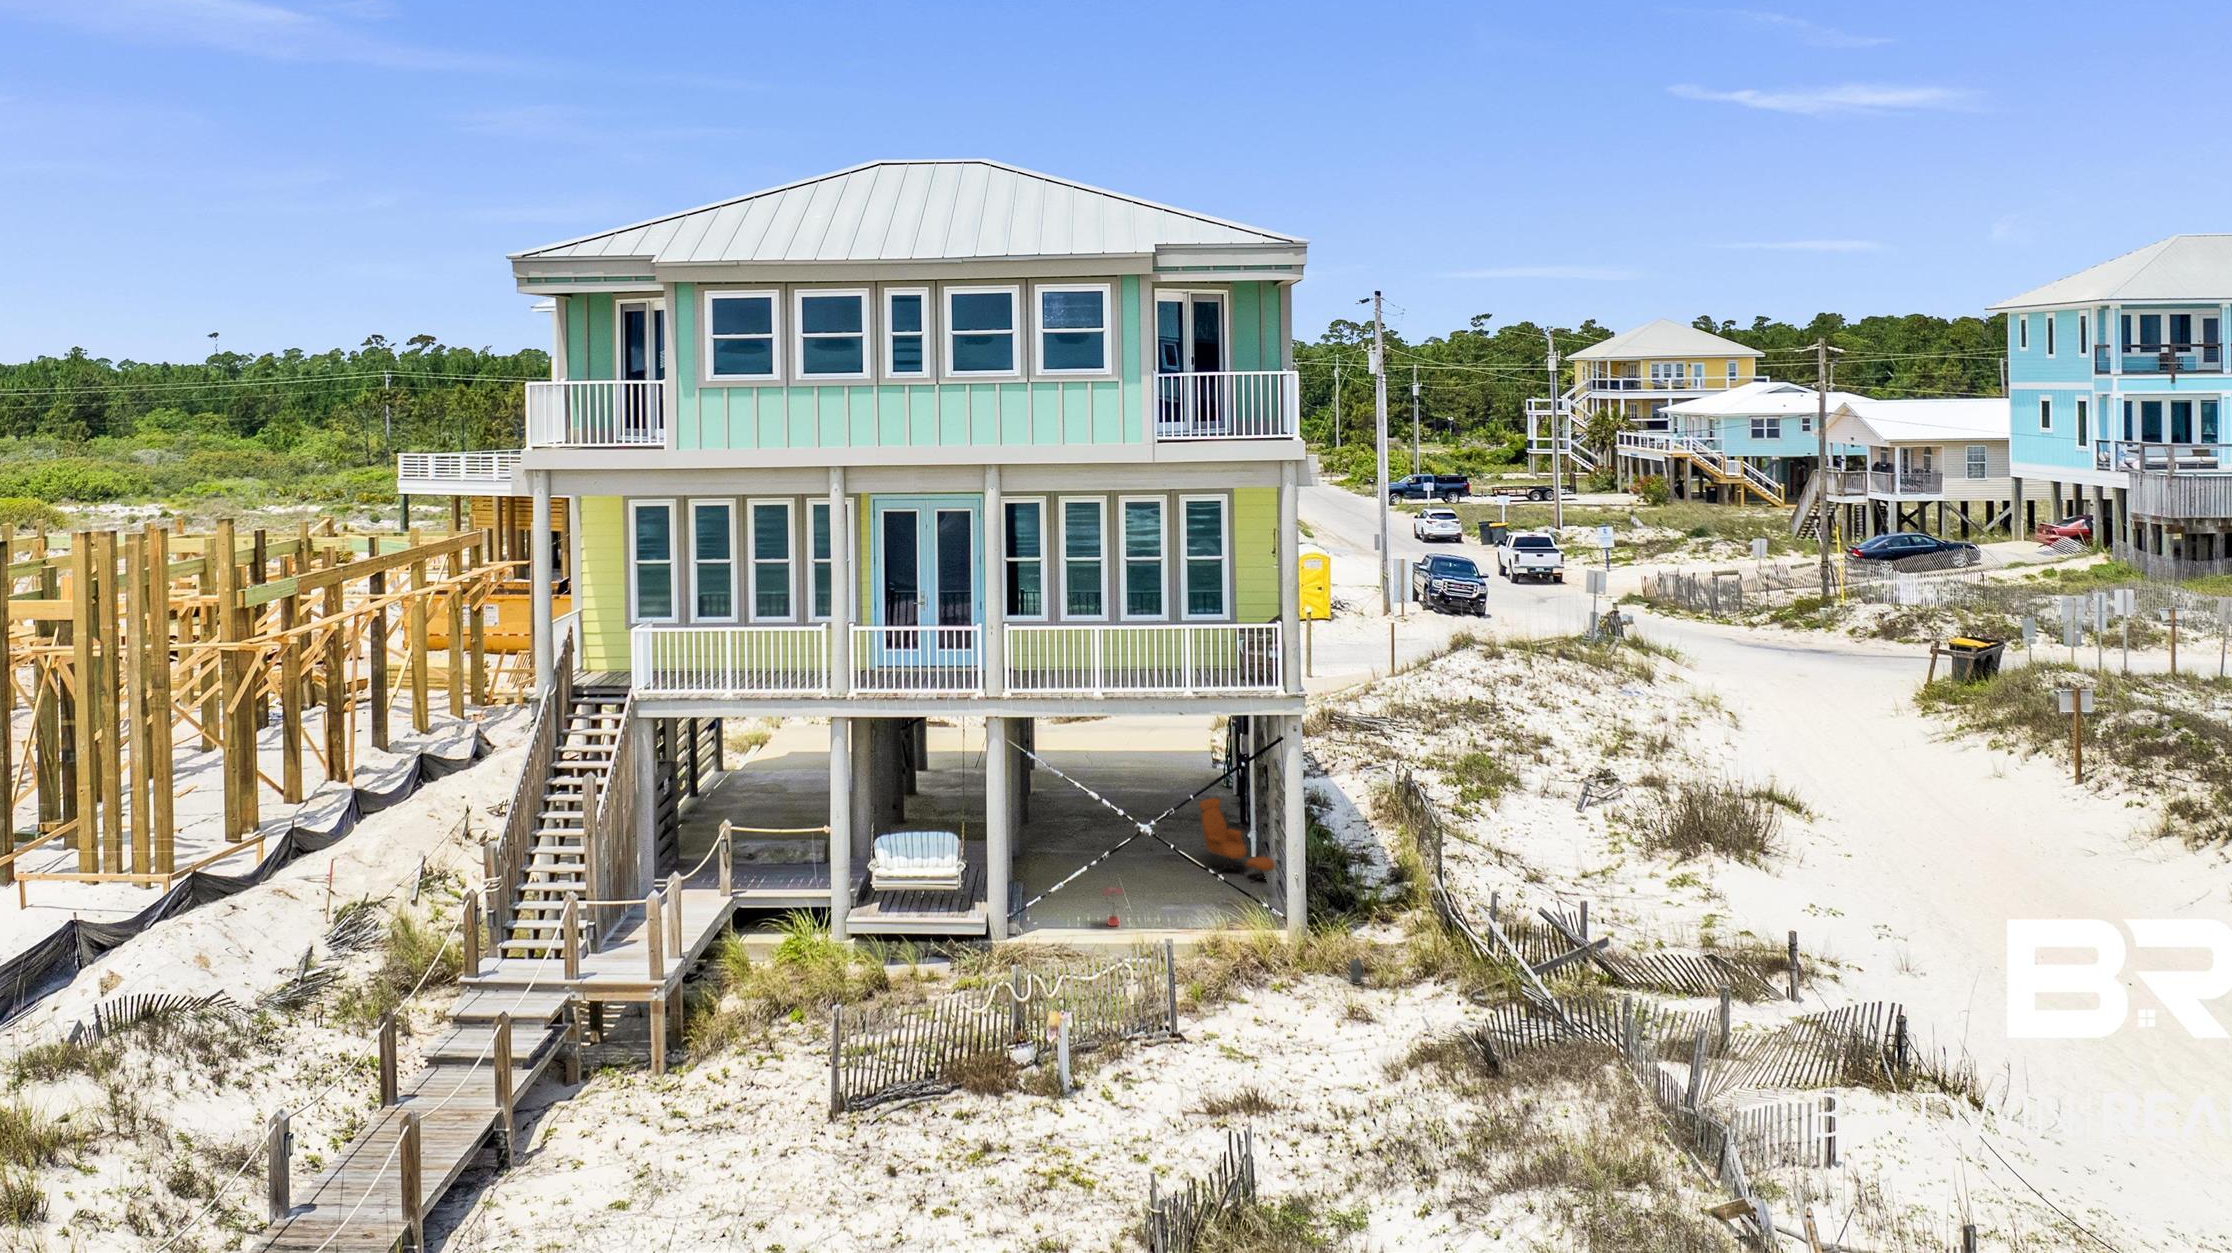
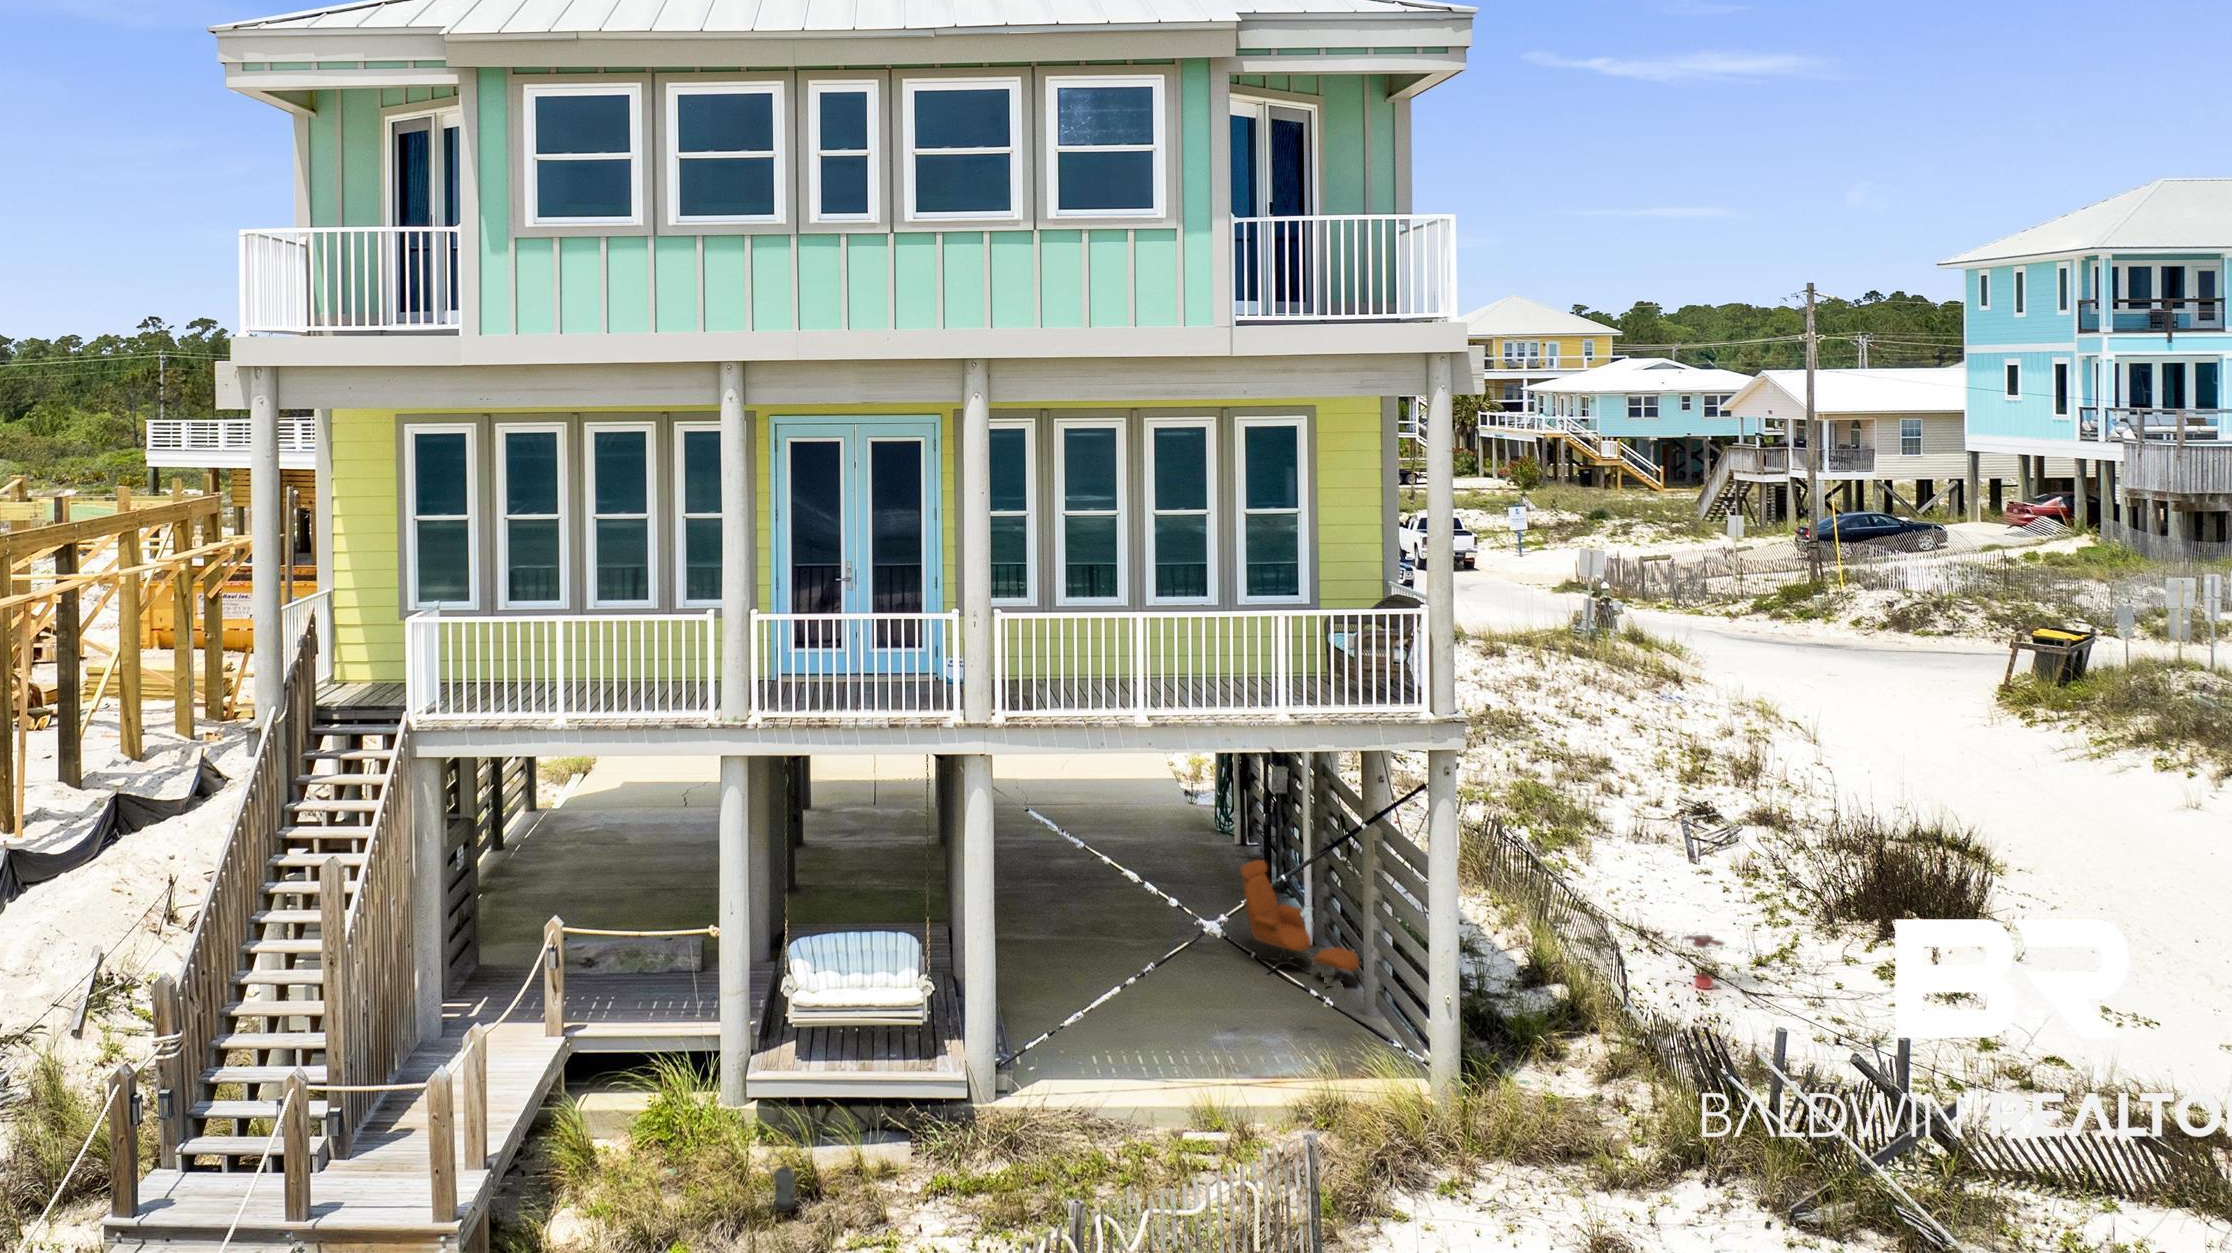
potted plant: present [1103,887,1123,926] -> present [1683,935,1724,989]
watering can: present [1344,957,1363,984] -> present [768,1154,800,1212]

